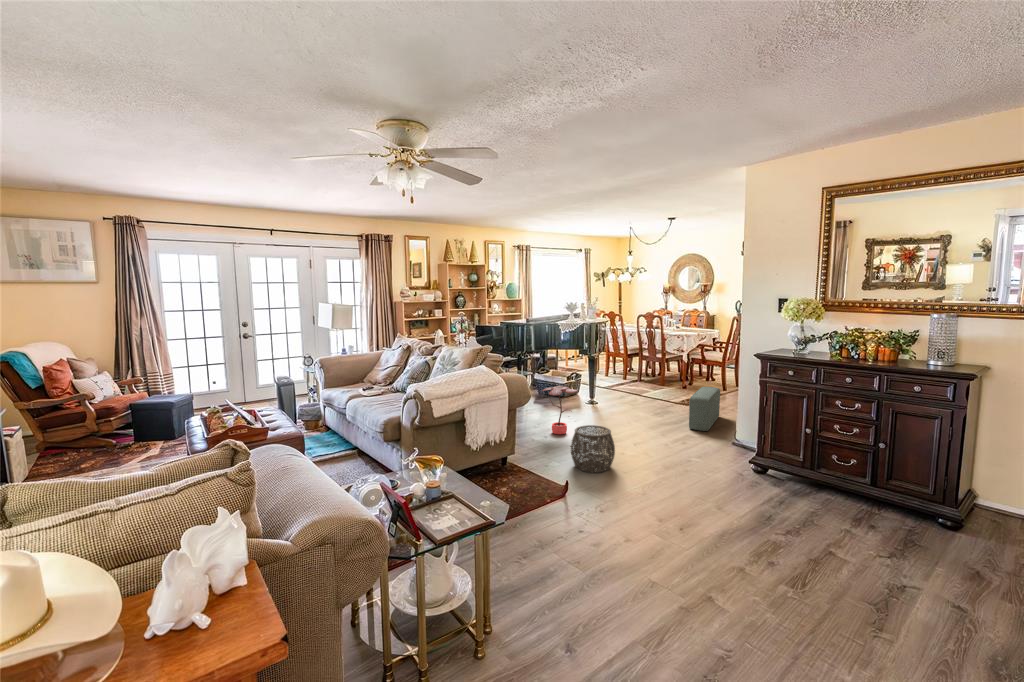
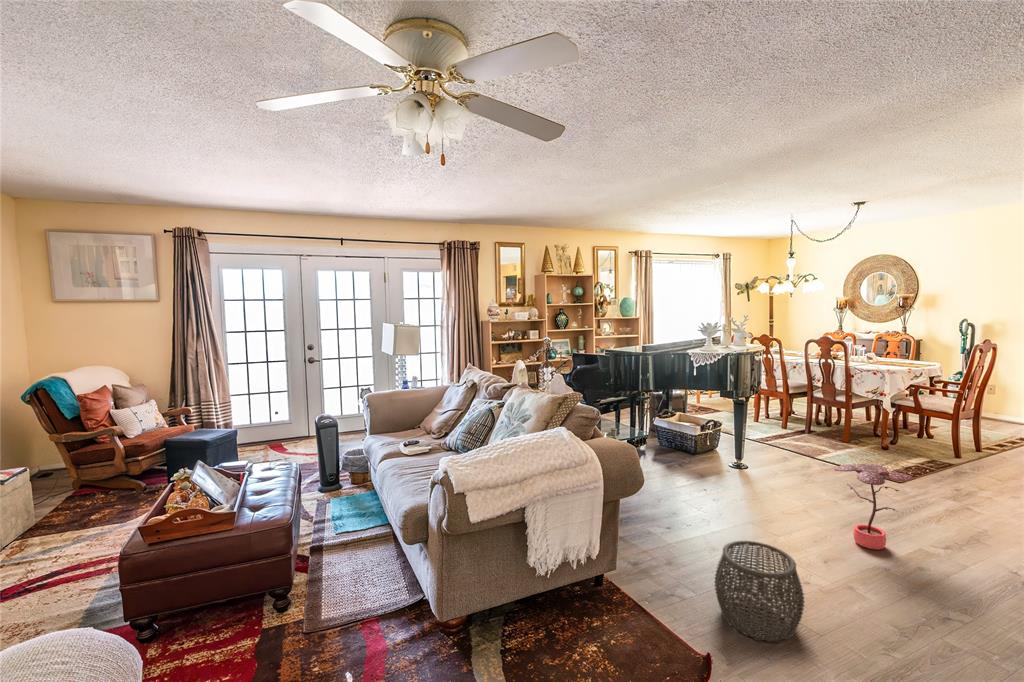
potted plant: present [542,386,577,434] -> present [835,464,913,550]
pouf: present [689,387,720,431] -> none [928,464,982,552]

